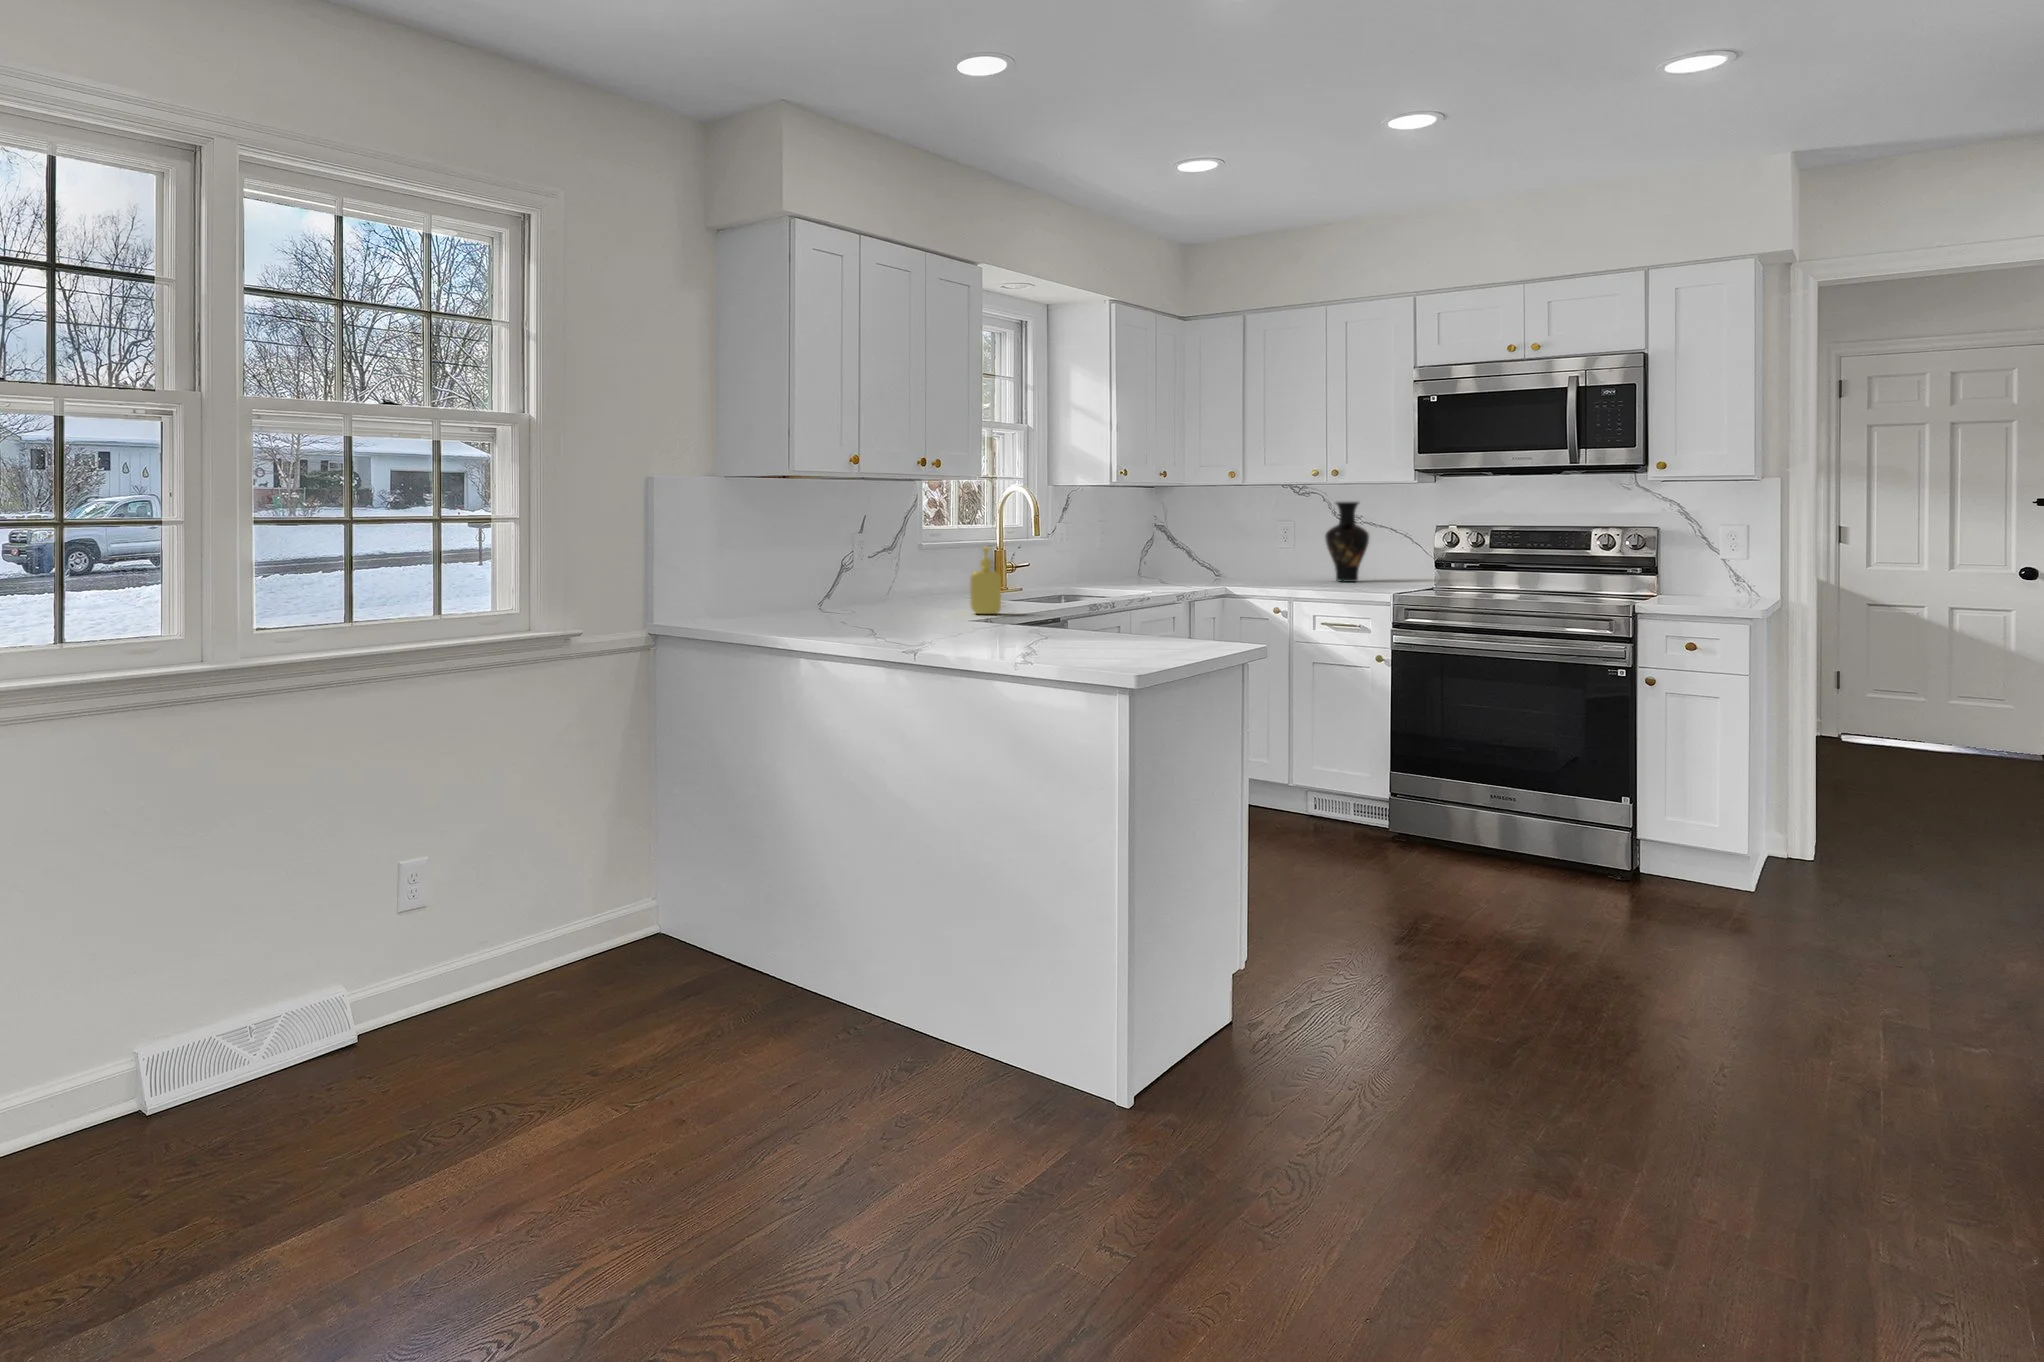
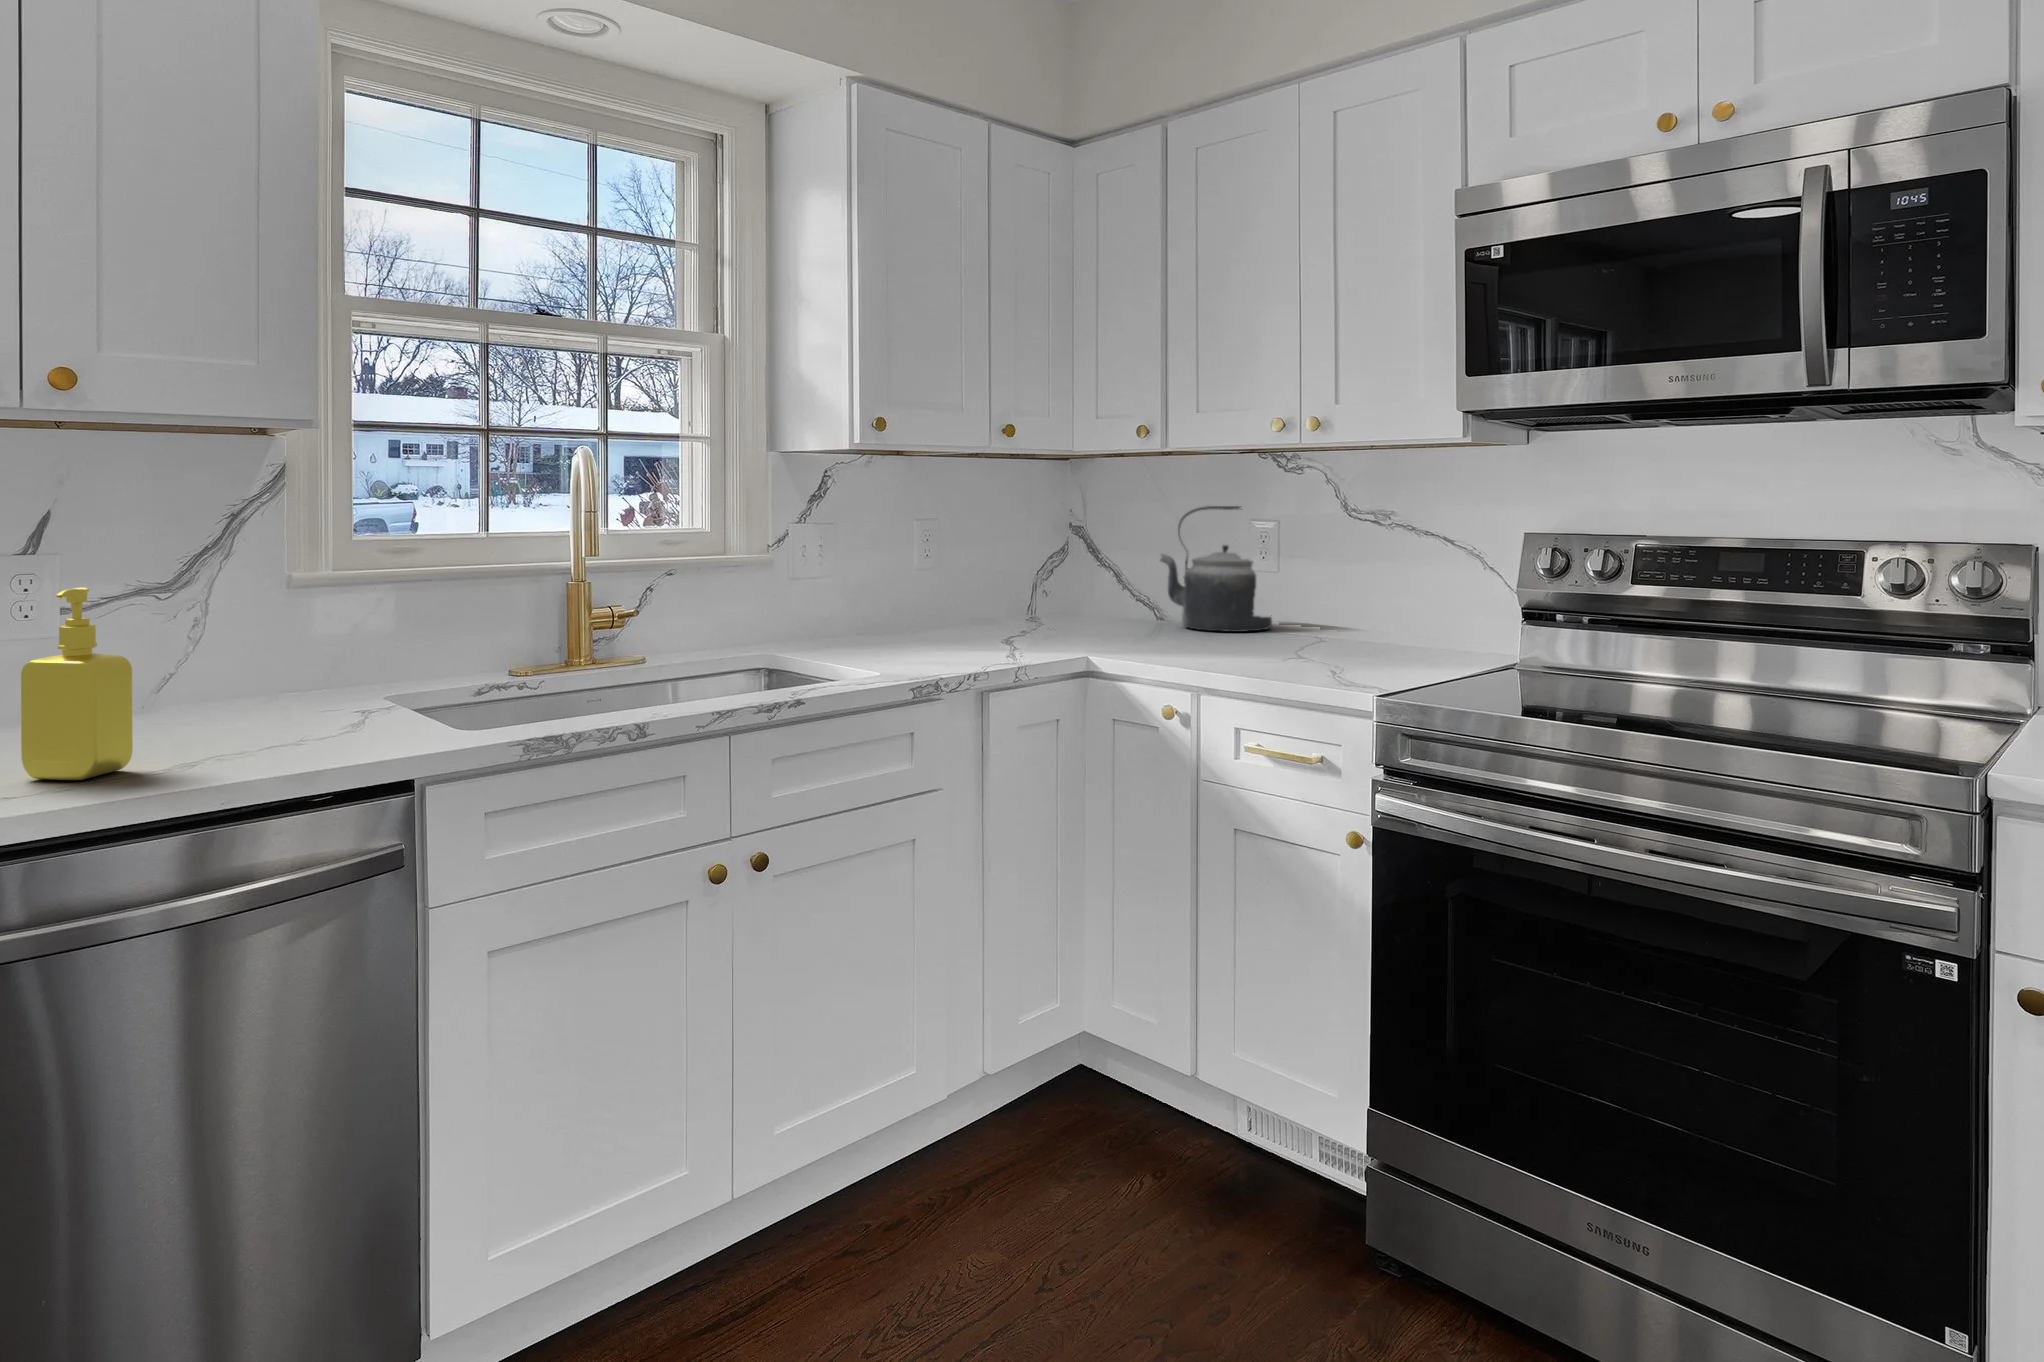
vase: present [1325,502,1369,582] -> none [1322,484,1404,642]
kettle: none [1227,513,1293,579] -> present [1160,506,1272,632]

